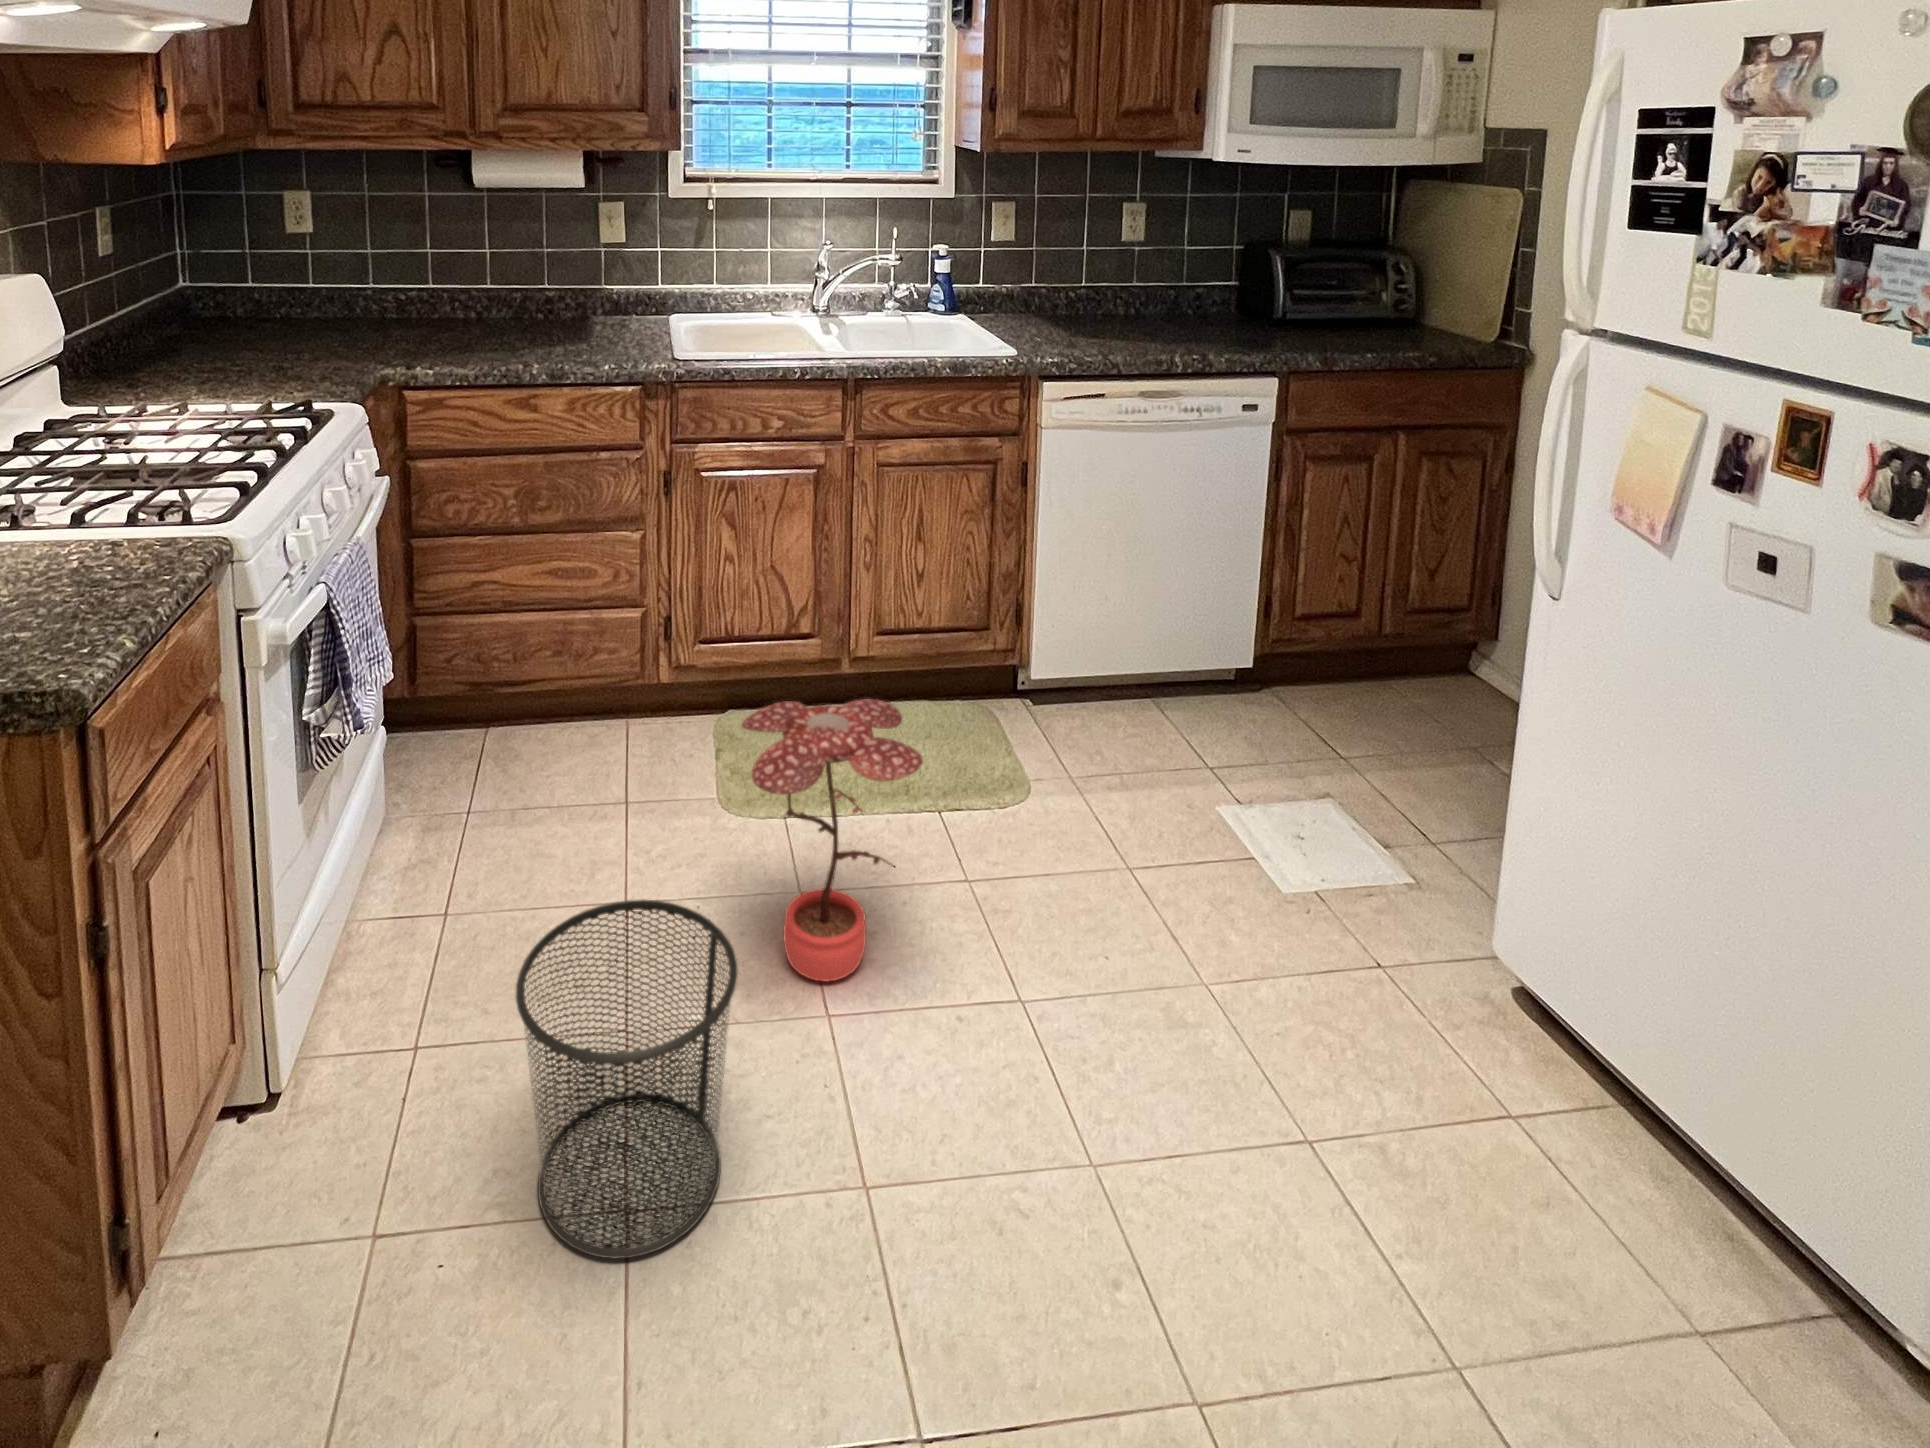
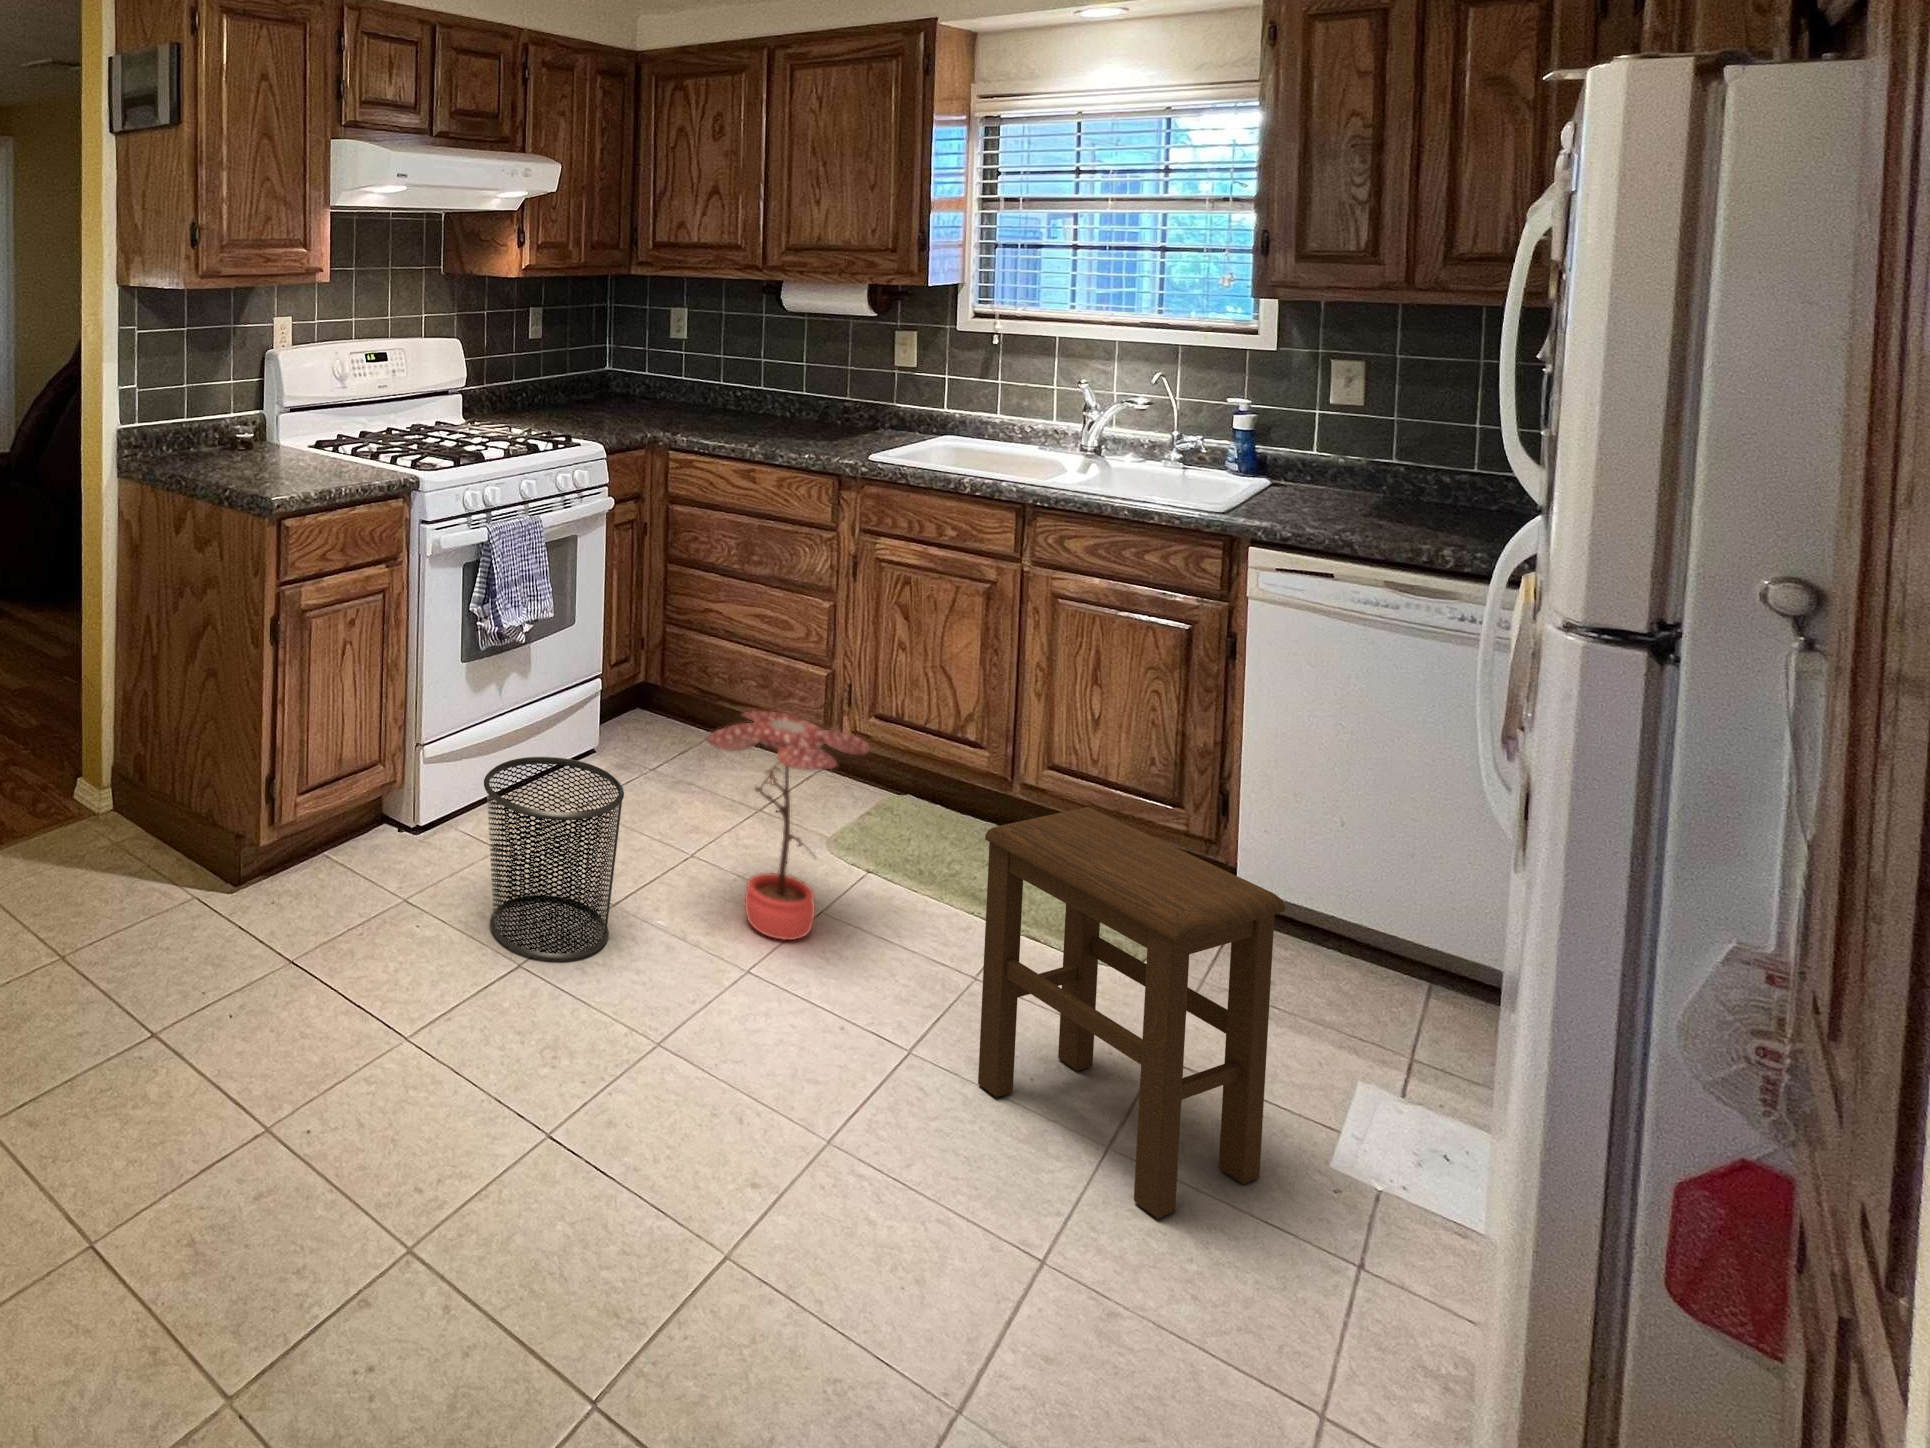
stool: none [1146,694,1414,1071] -> present [978,807,1285,1219]

